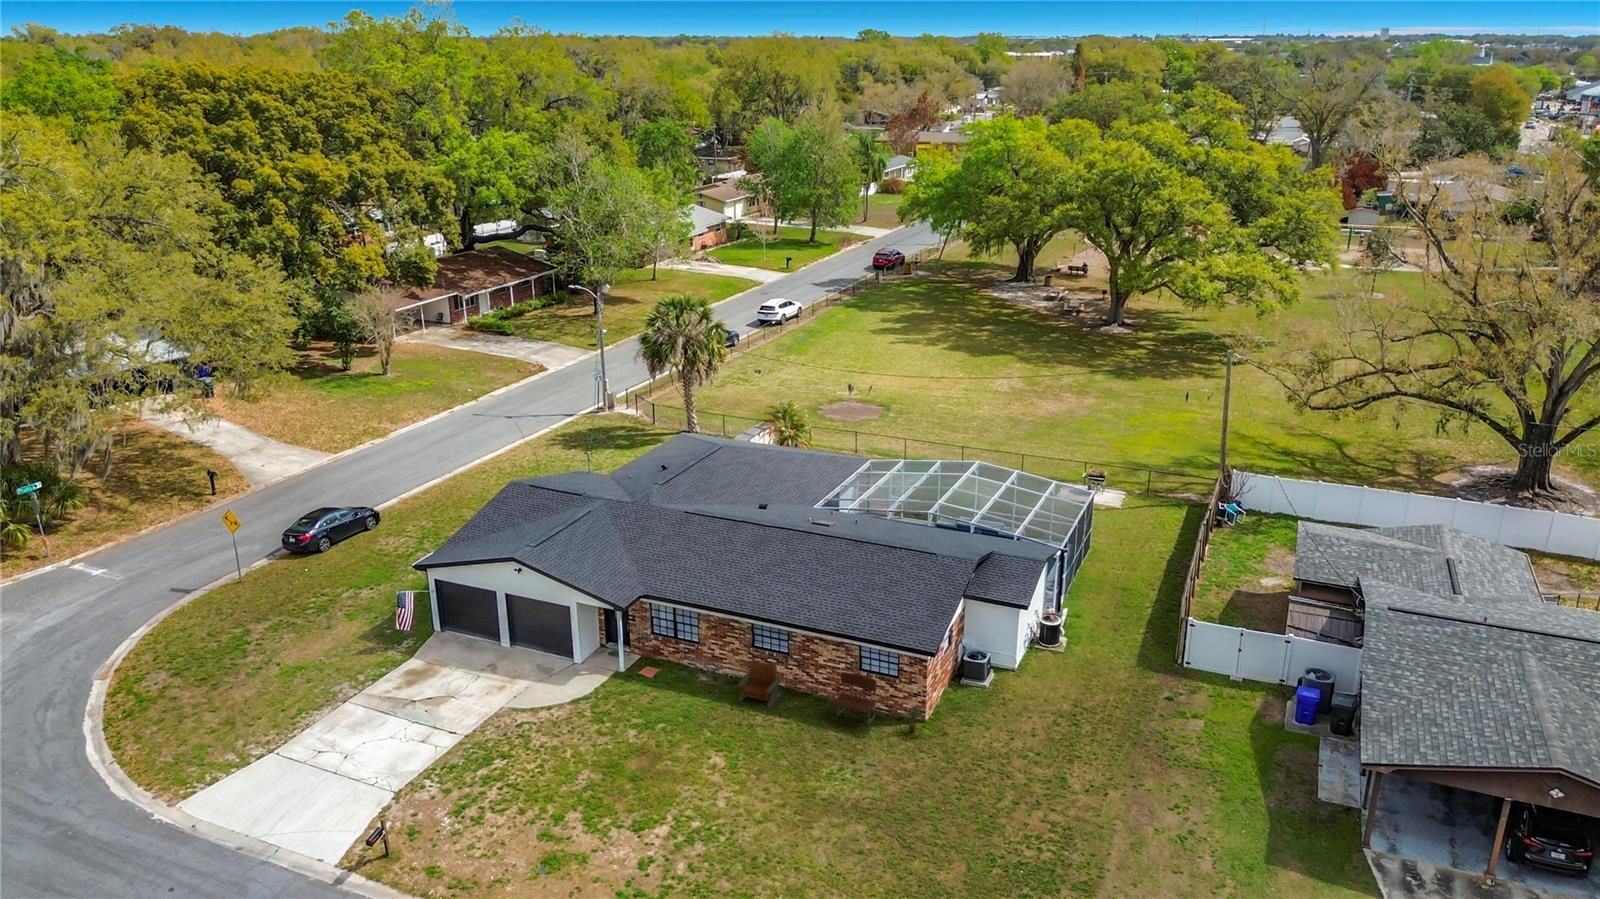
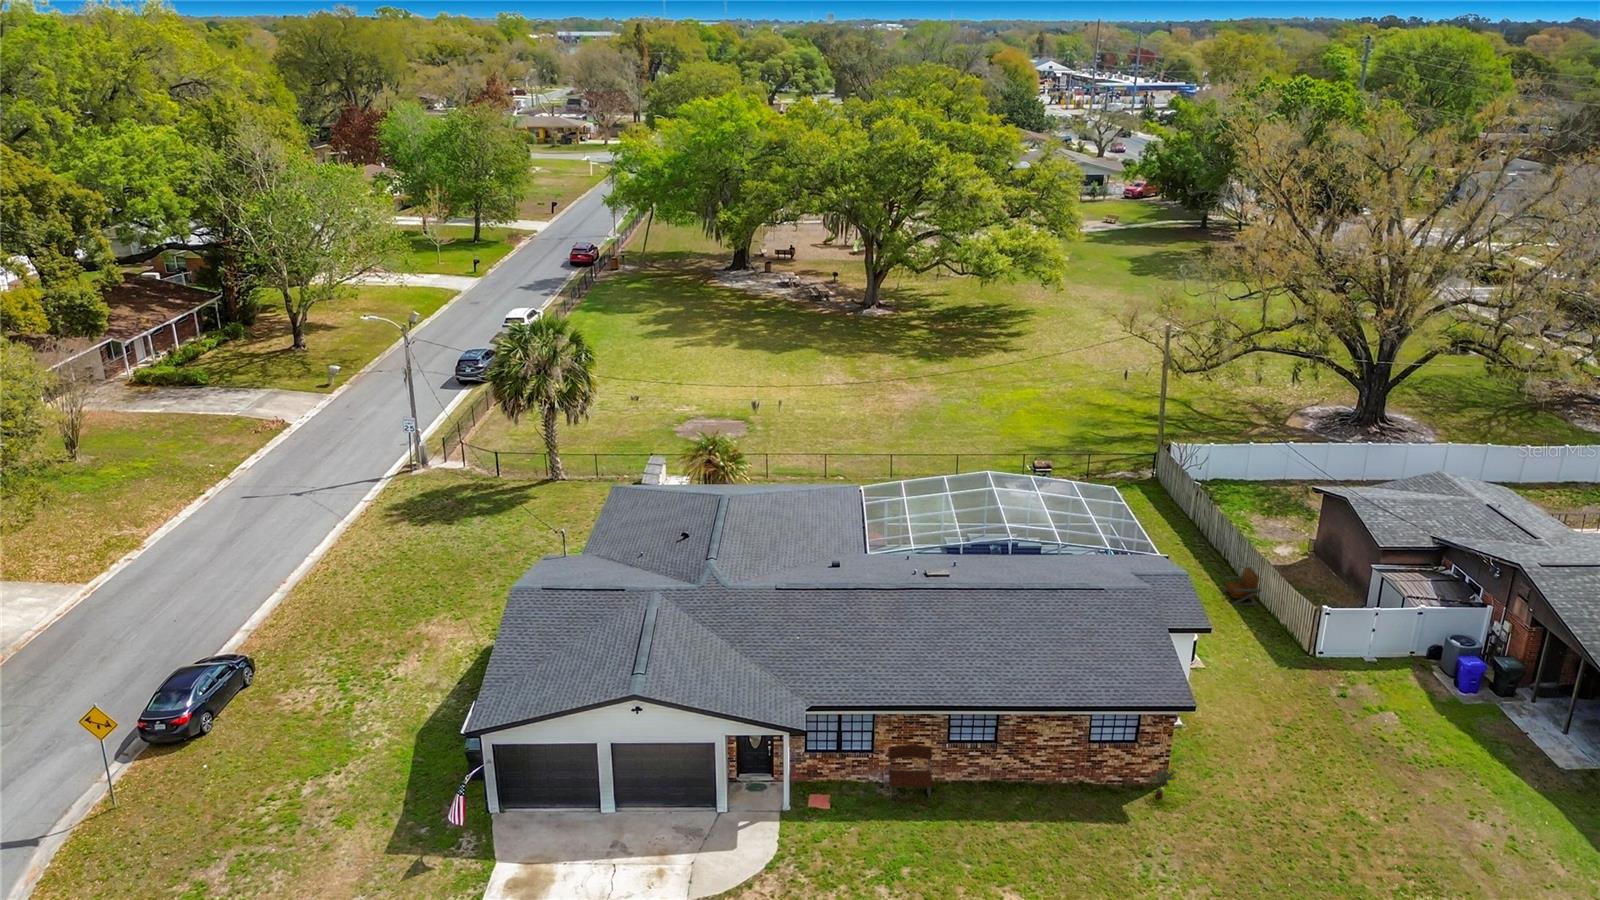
lounge chair: present [738,661,782,708] -> present [1222,567,1261,605]
bench: present [834,672,877,724] -> present [888,744,933,798]

